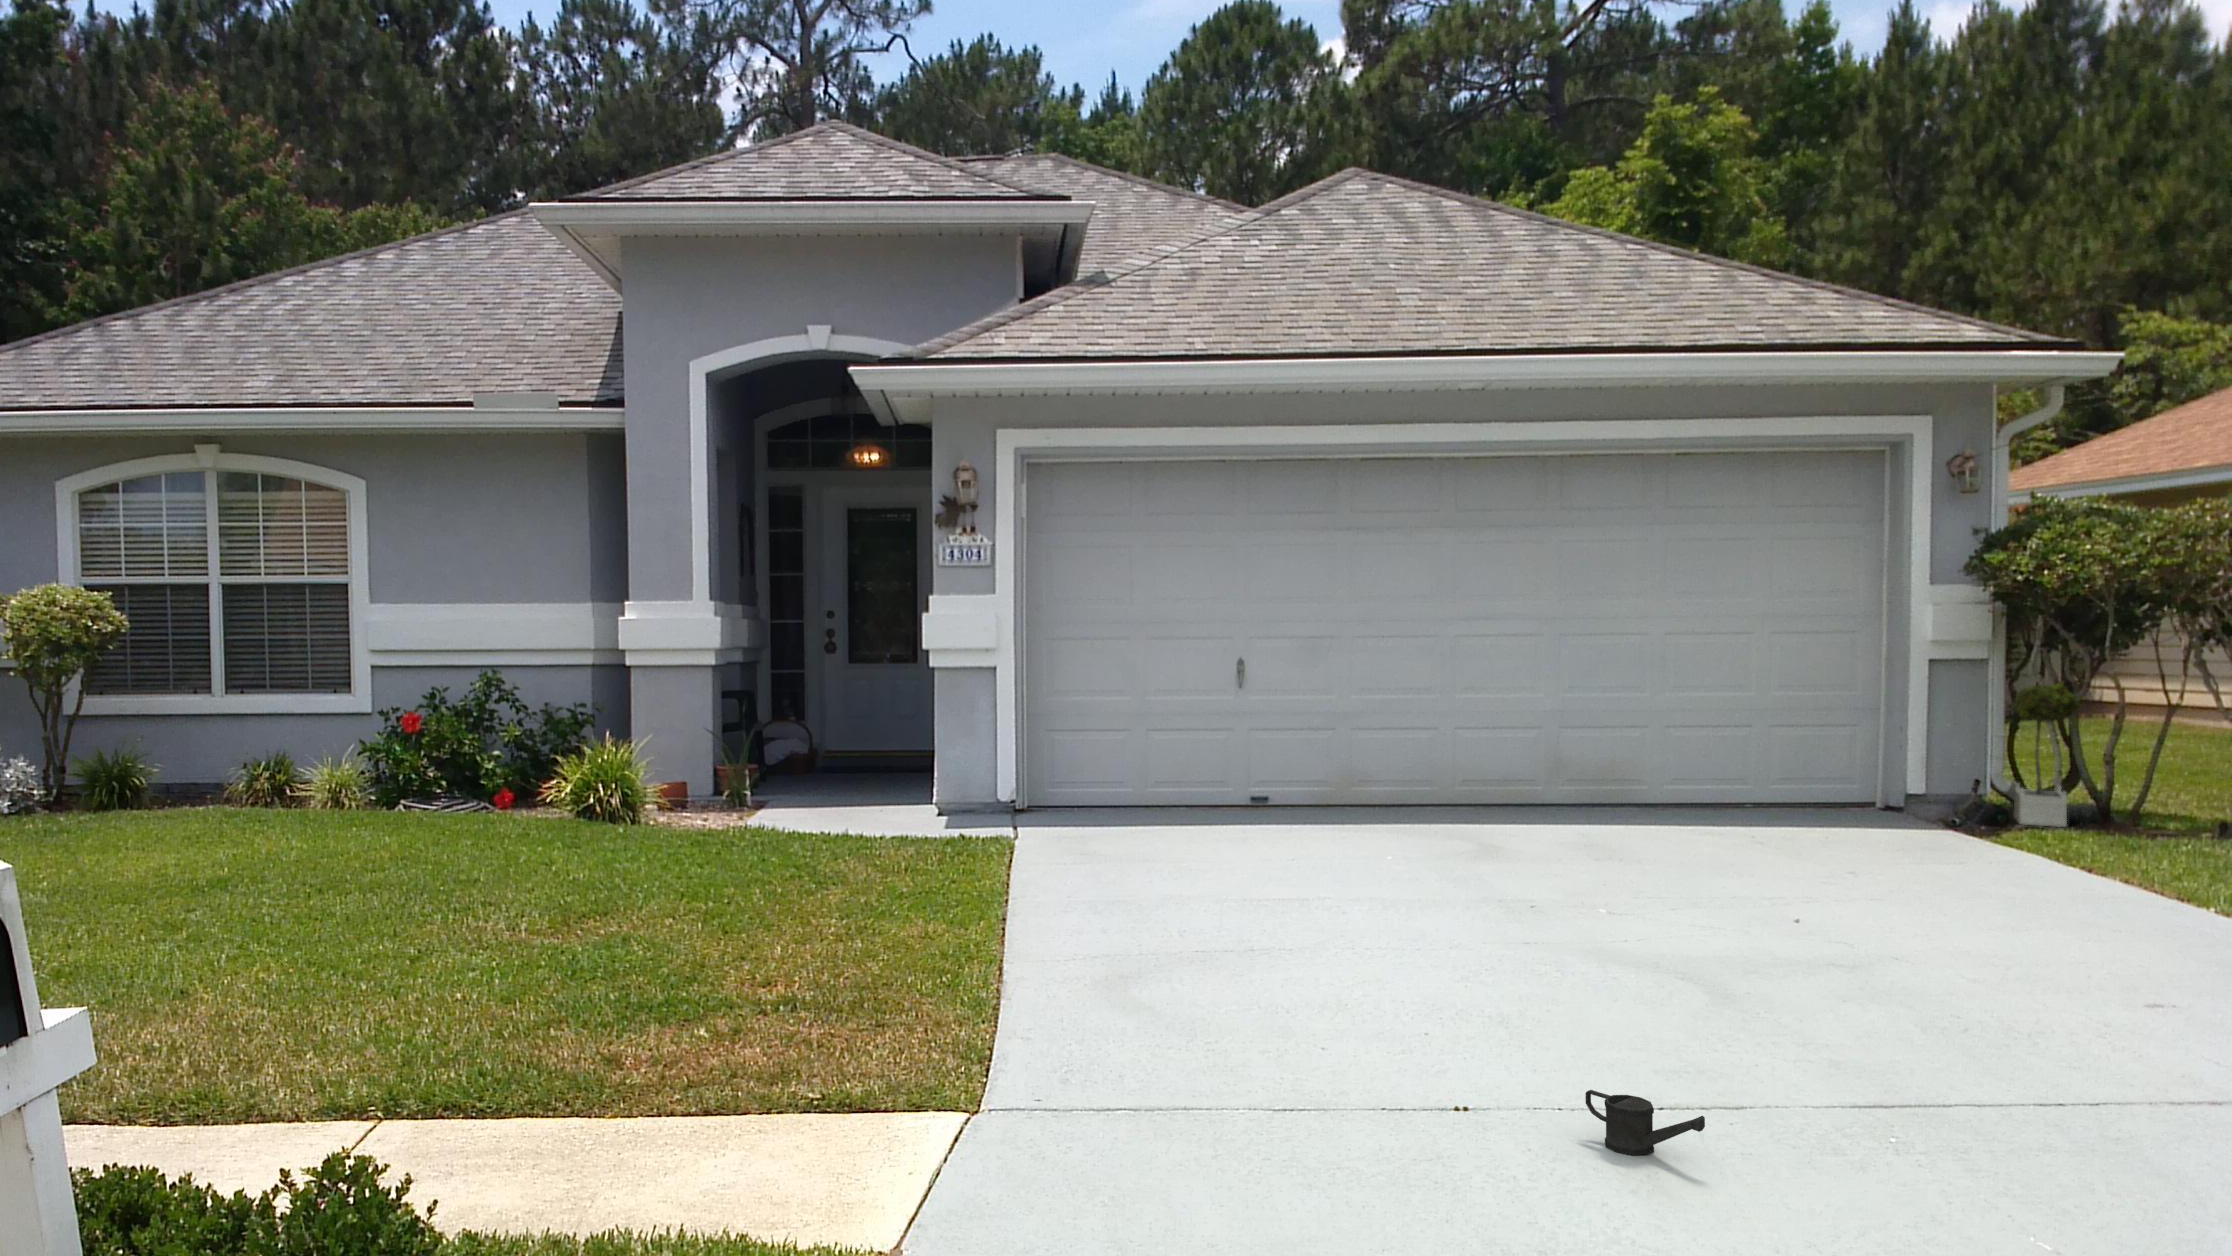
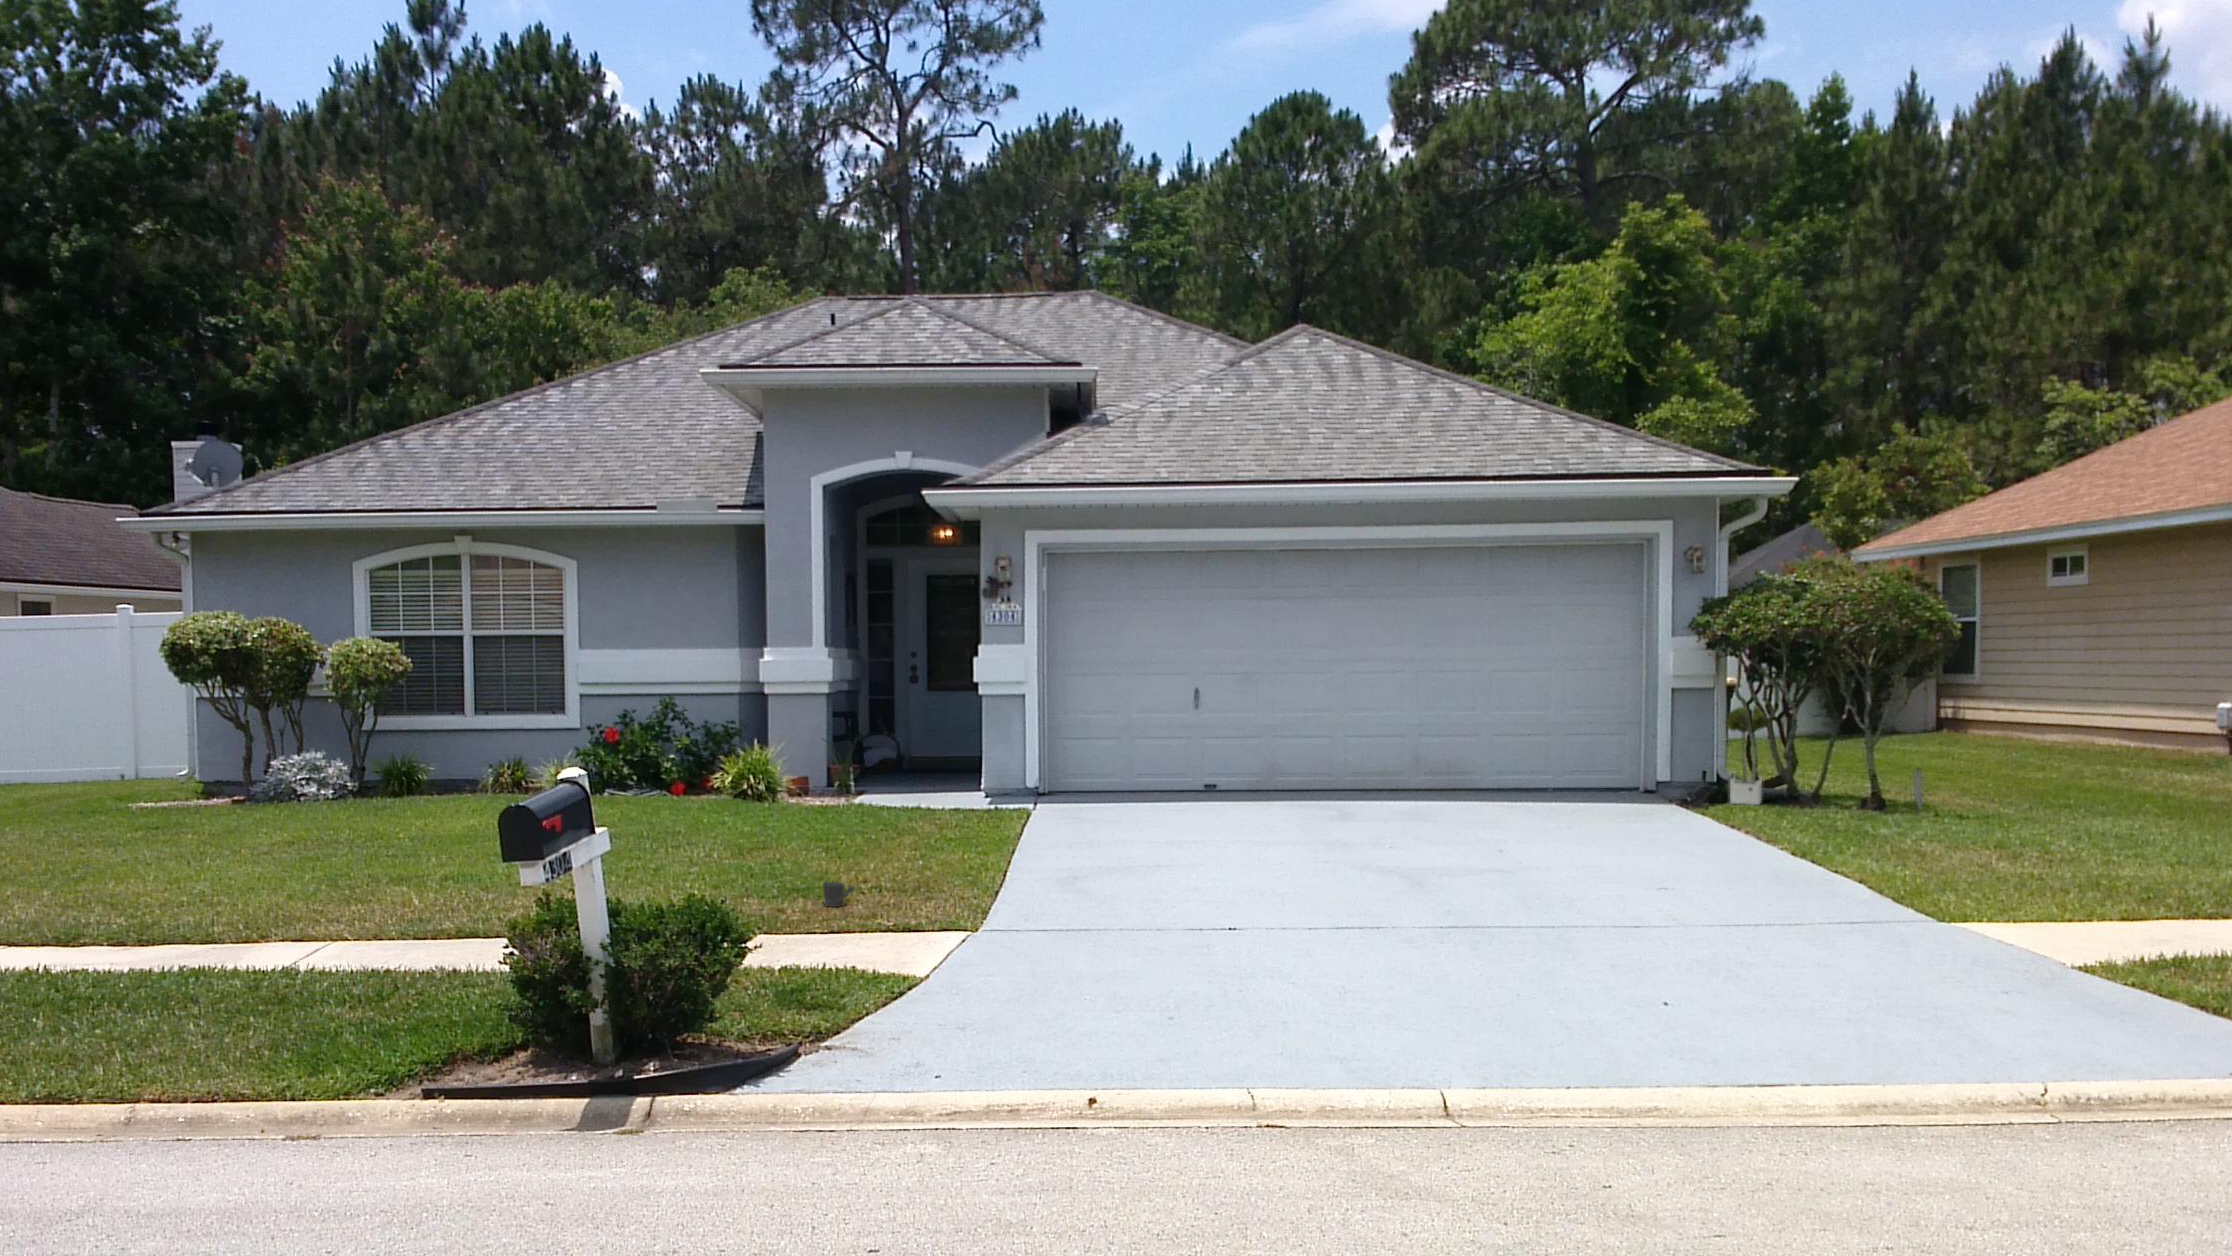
watering can: present [1586,1090,1705,1155] -> present [823,881,854,907]

